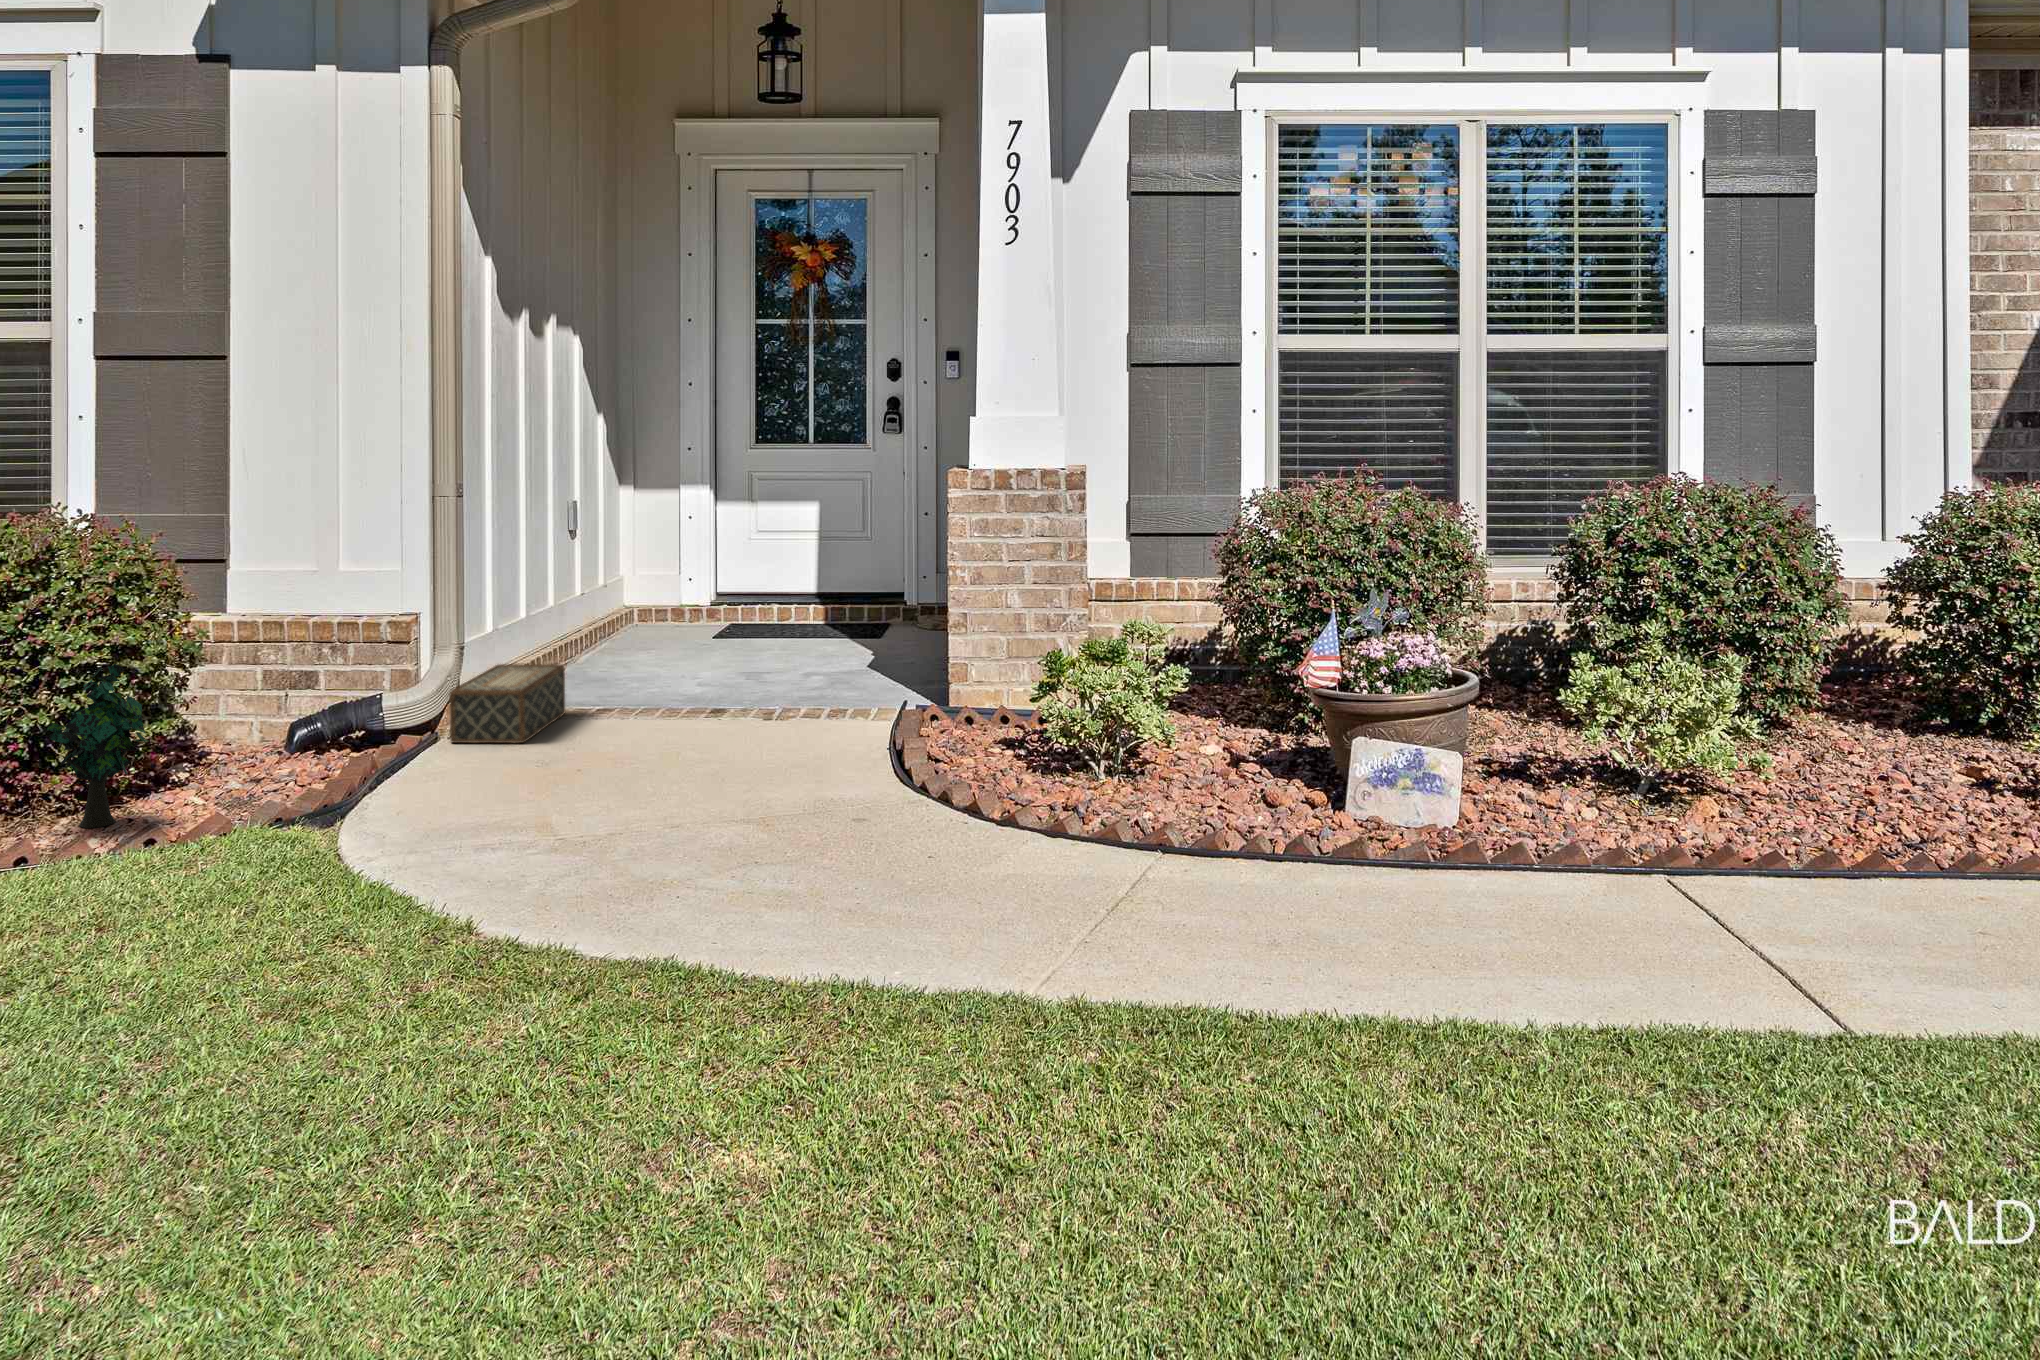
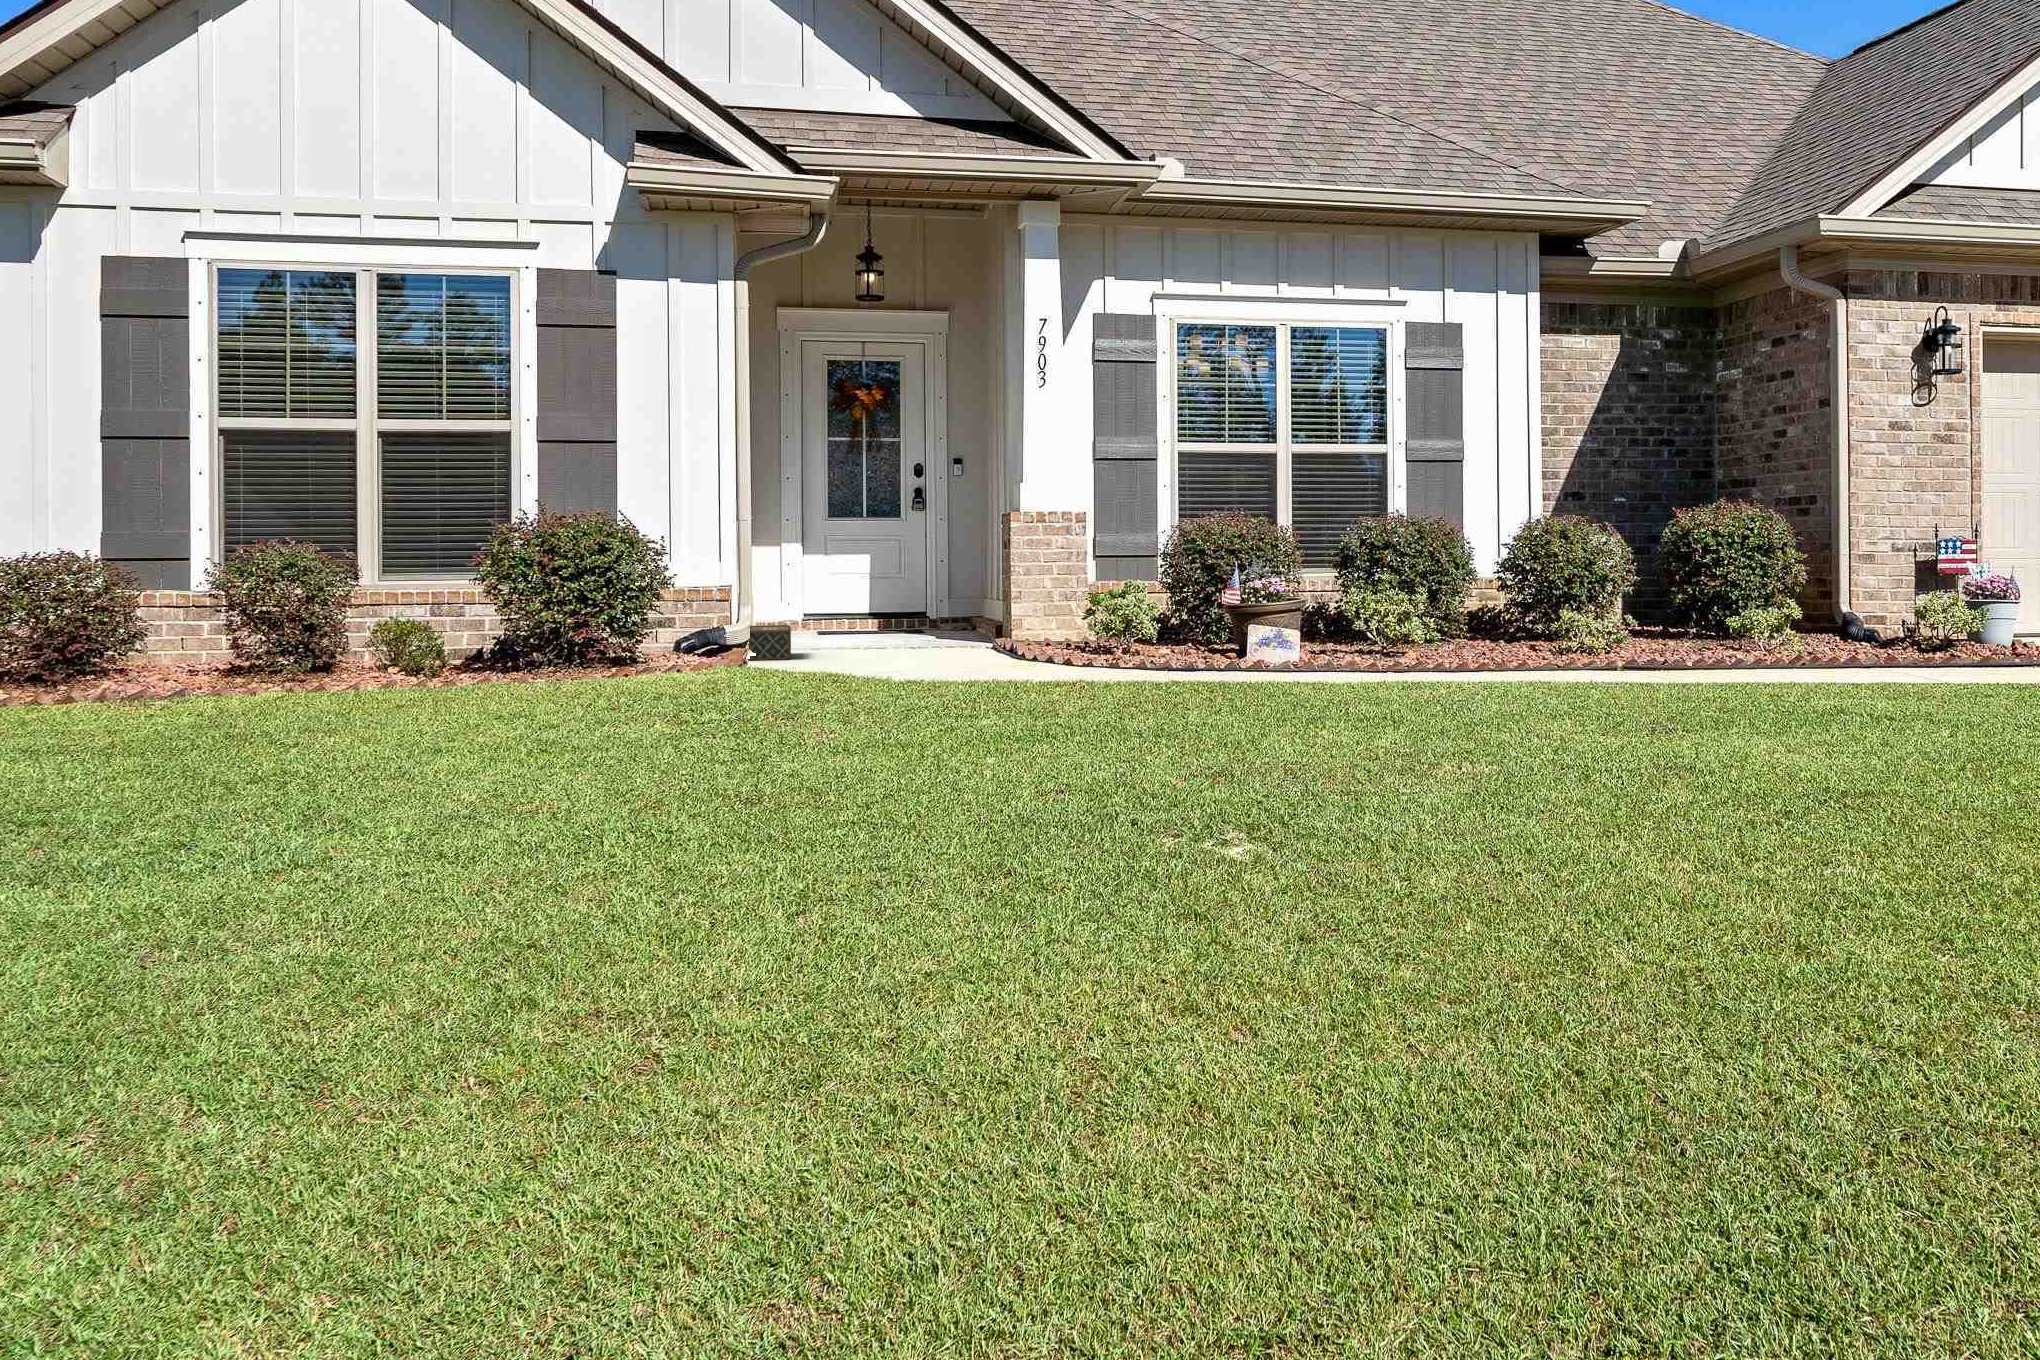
decorative plant: present [47,664,148,828] -> none [595,595,645,679]

